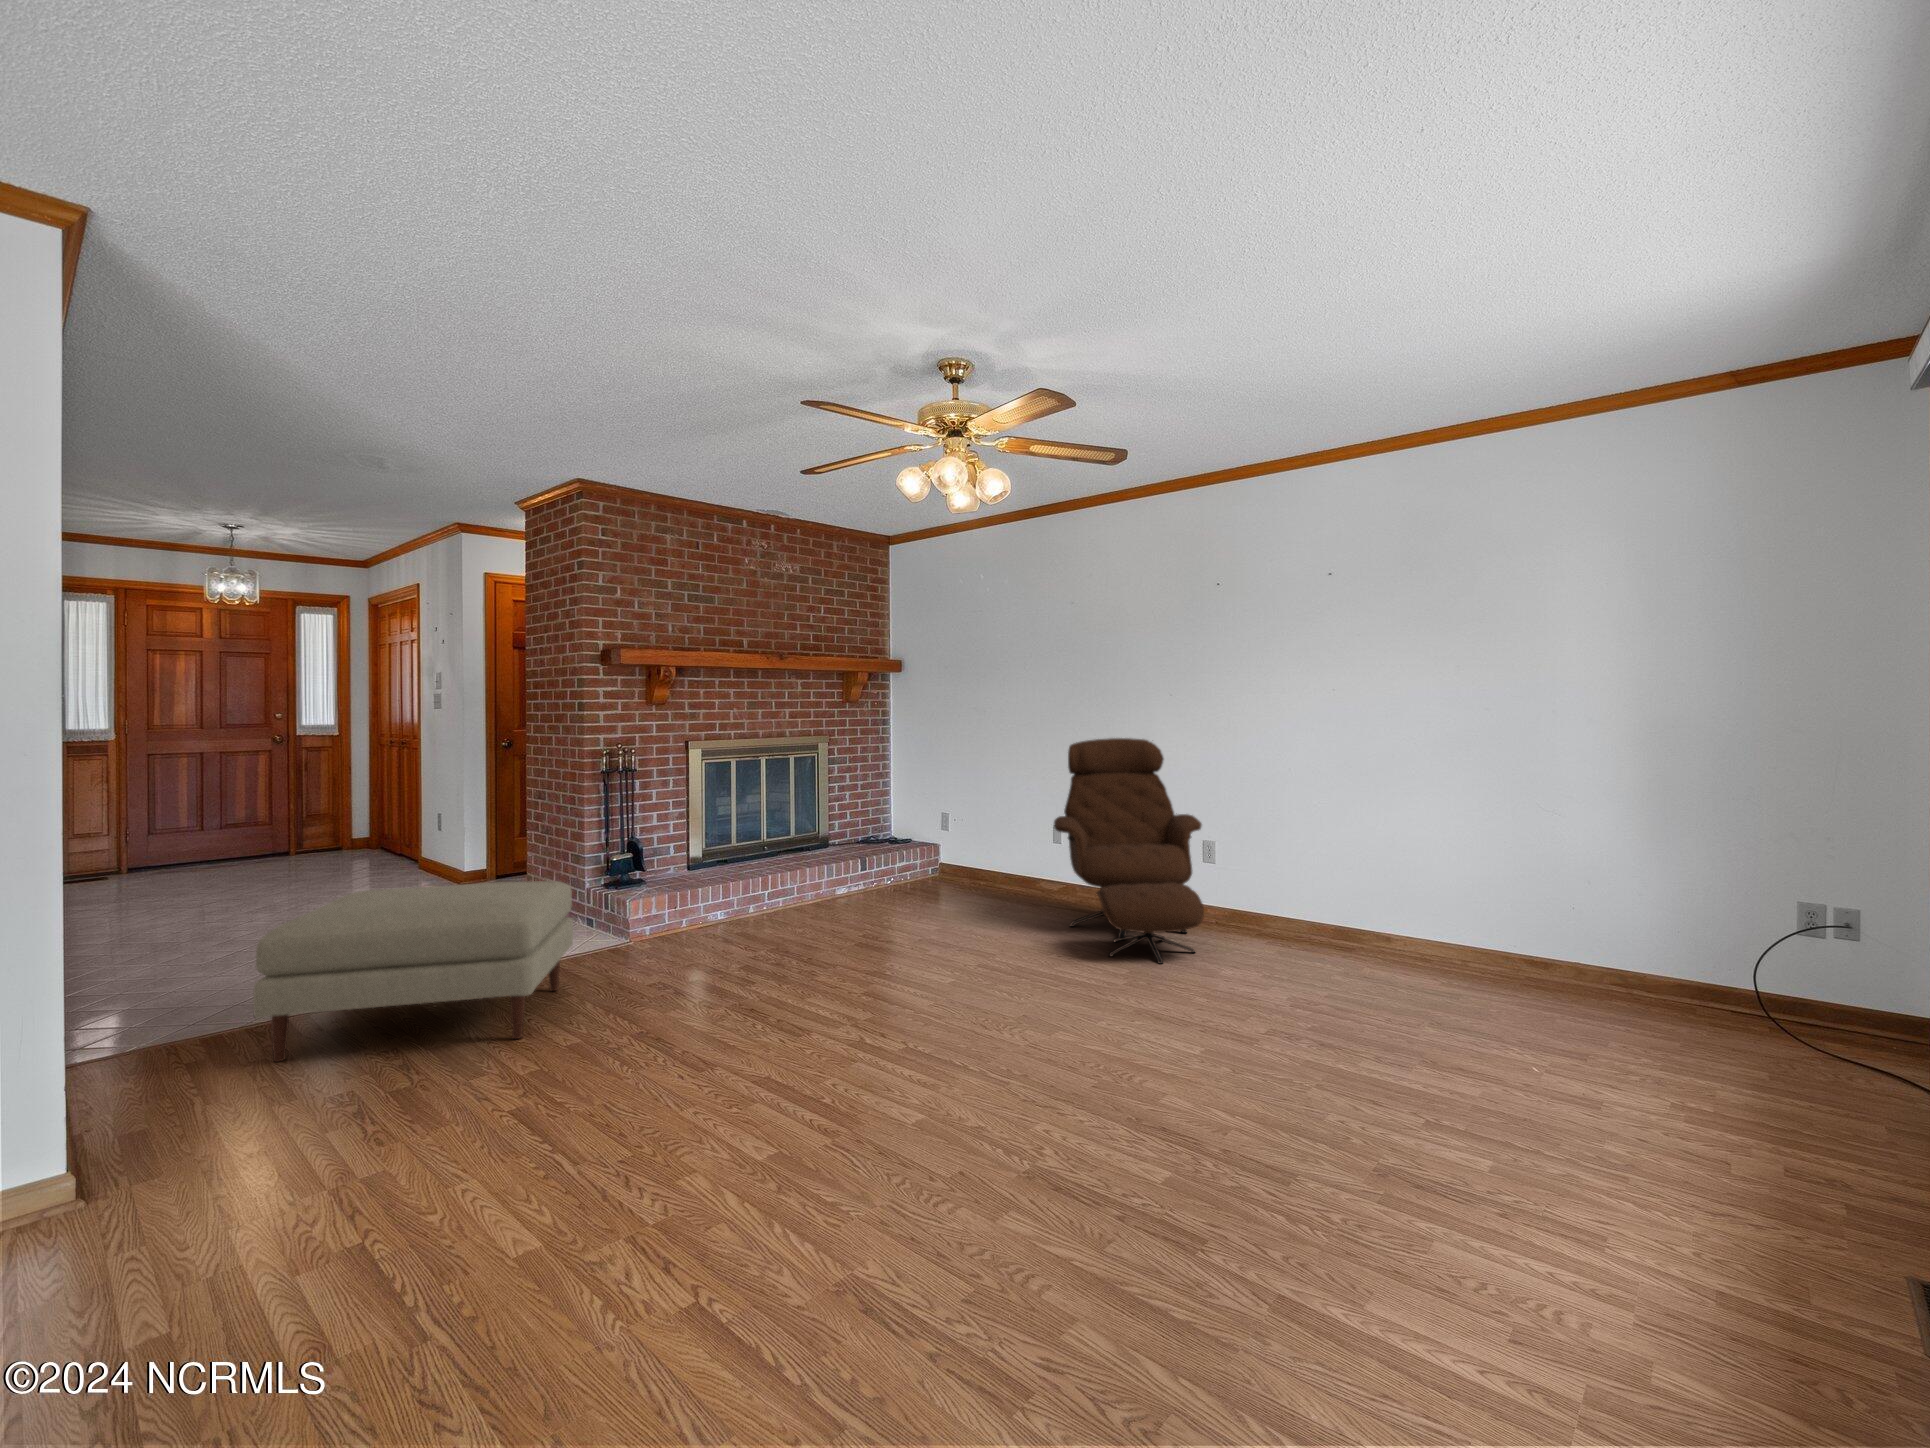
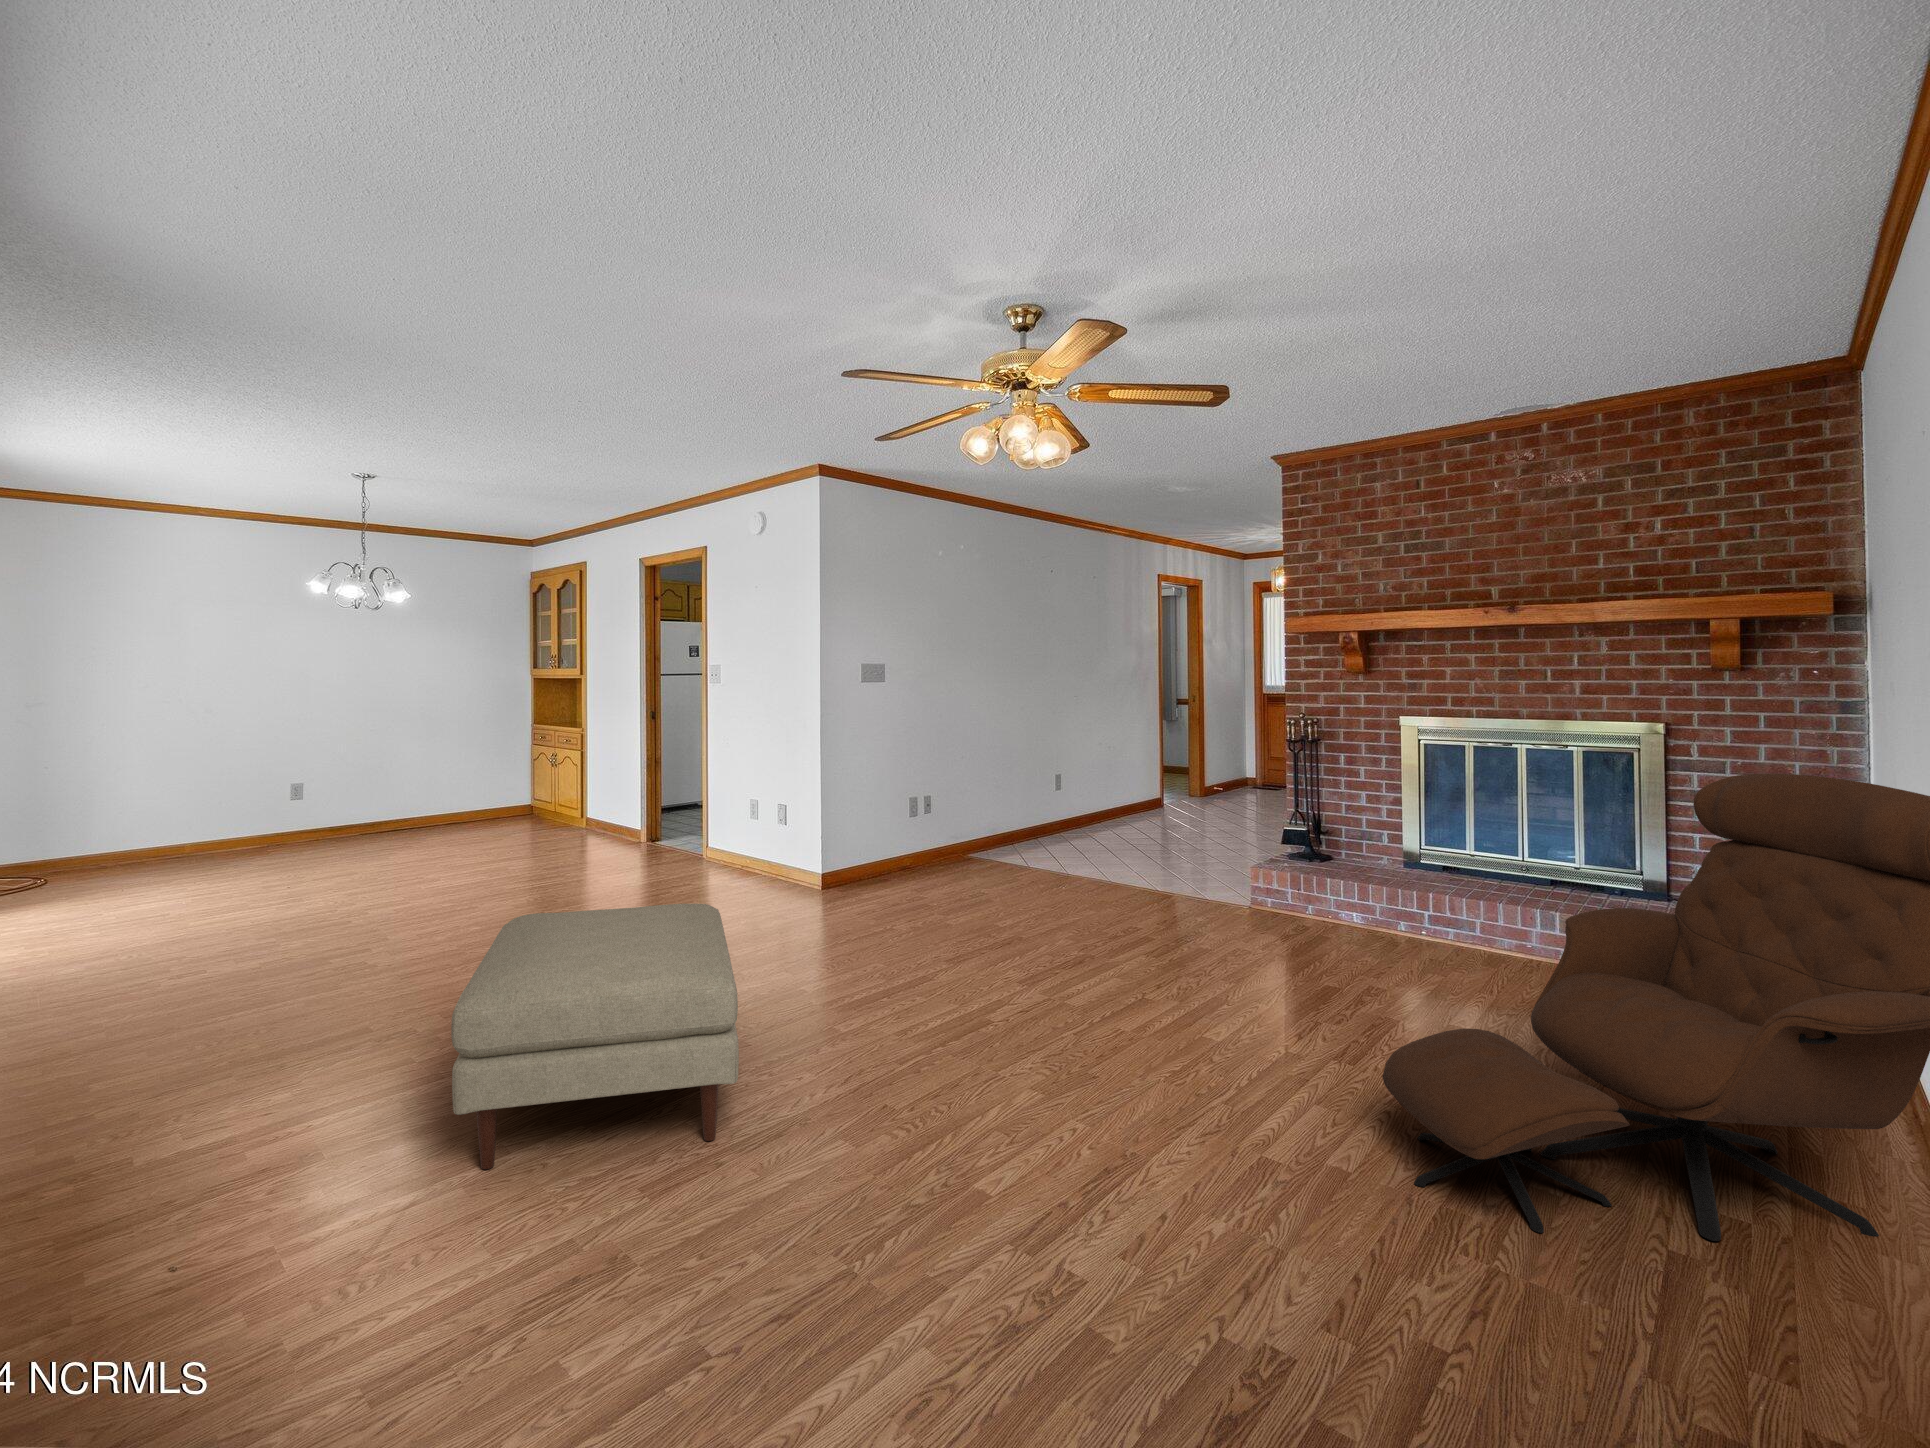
ottoman: present [253,881,573,1062] -> present [451,904,739,1169]

